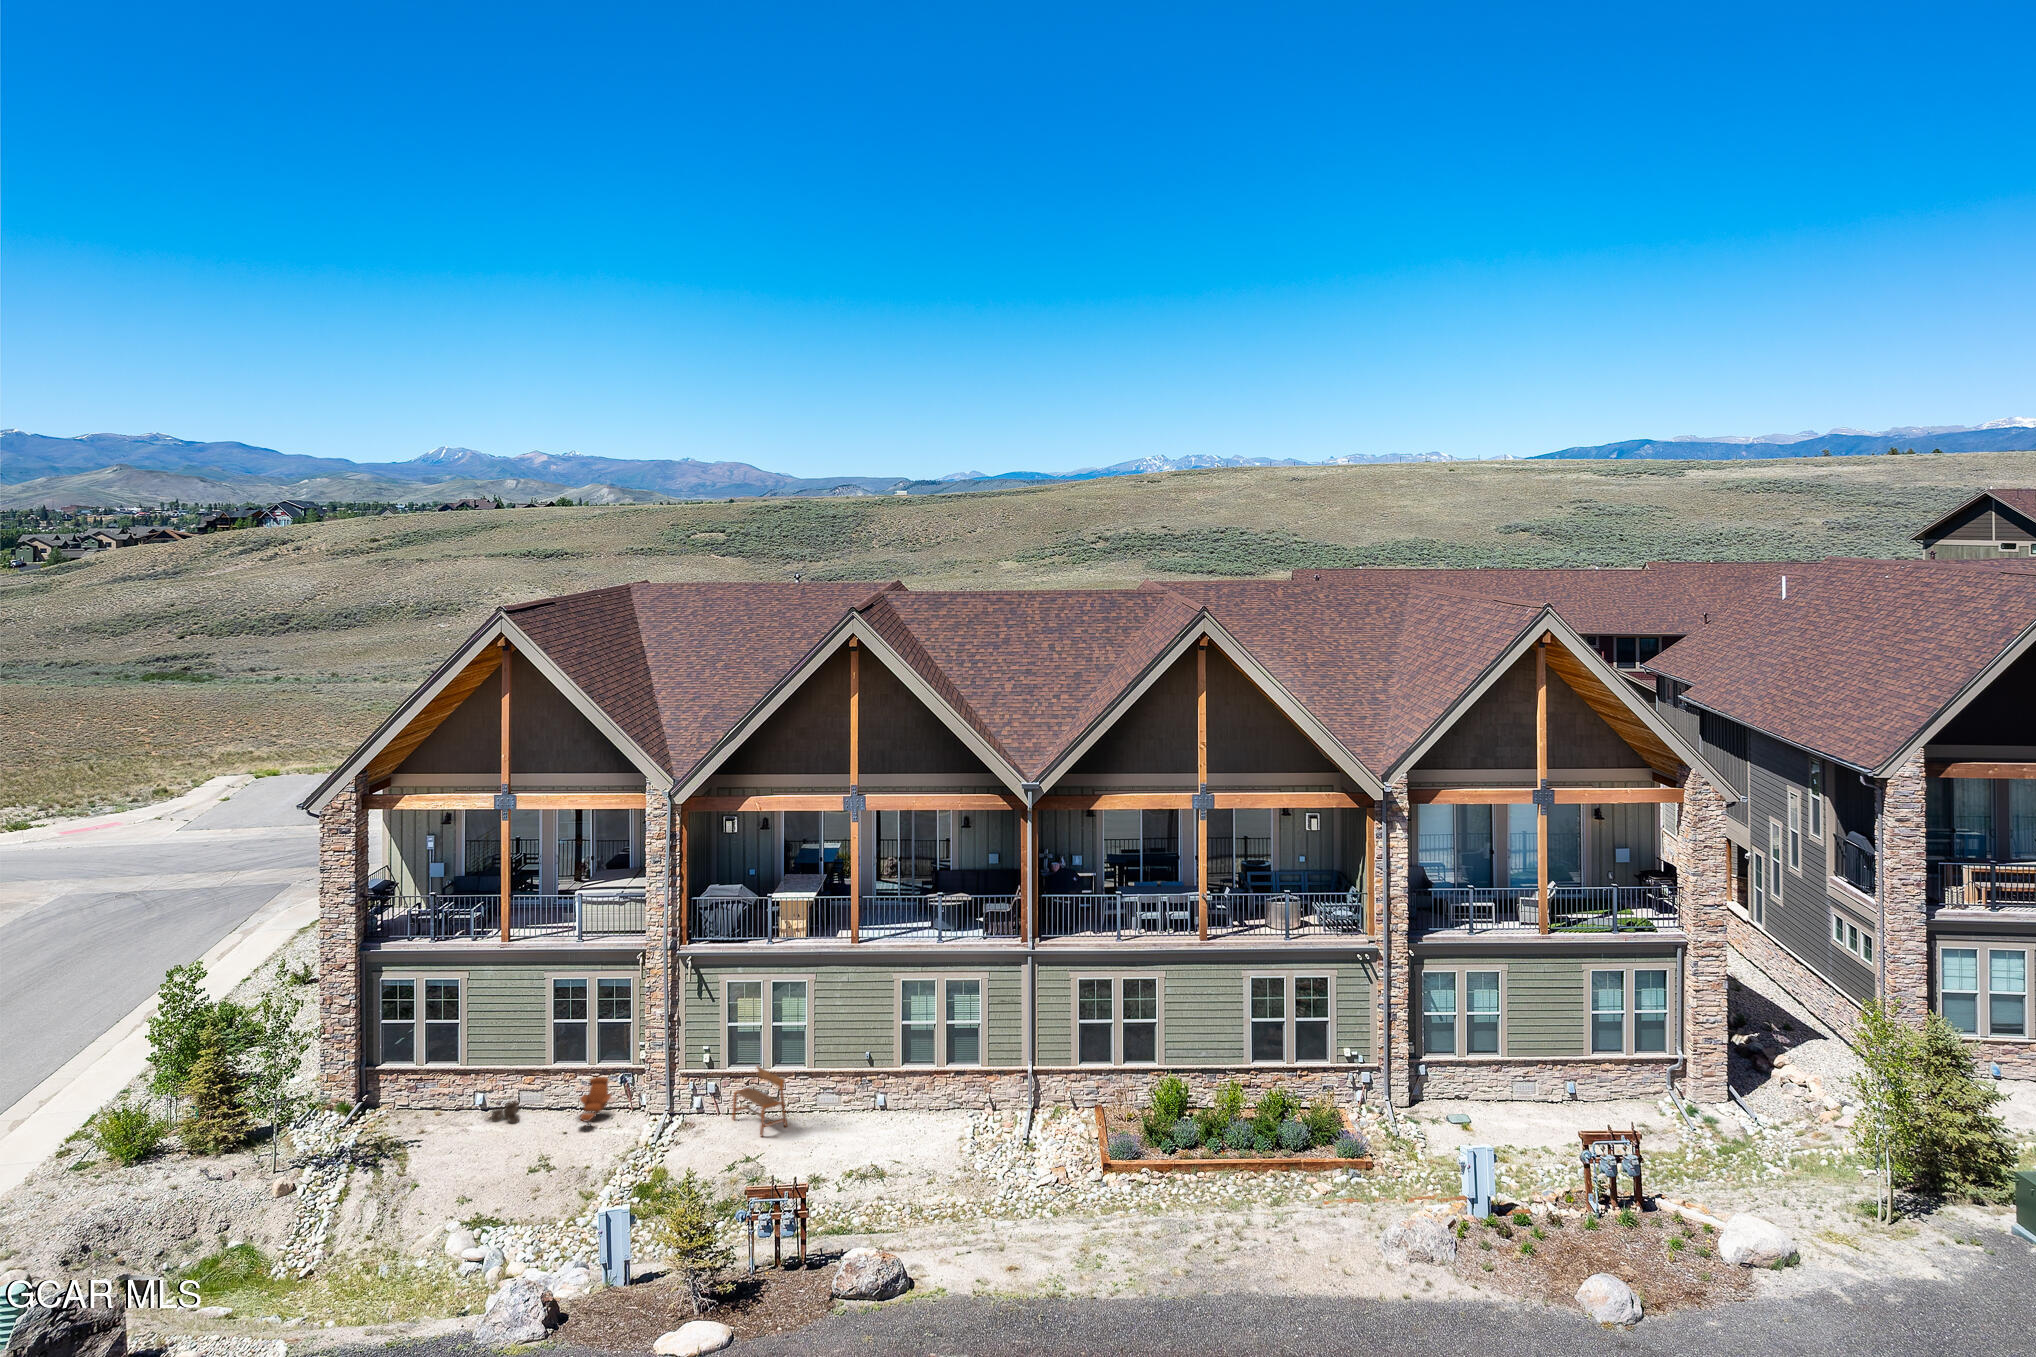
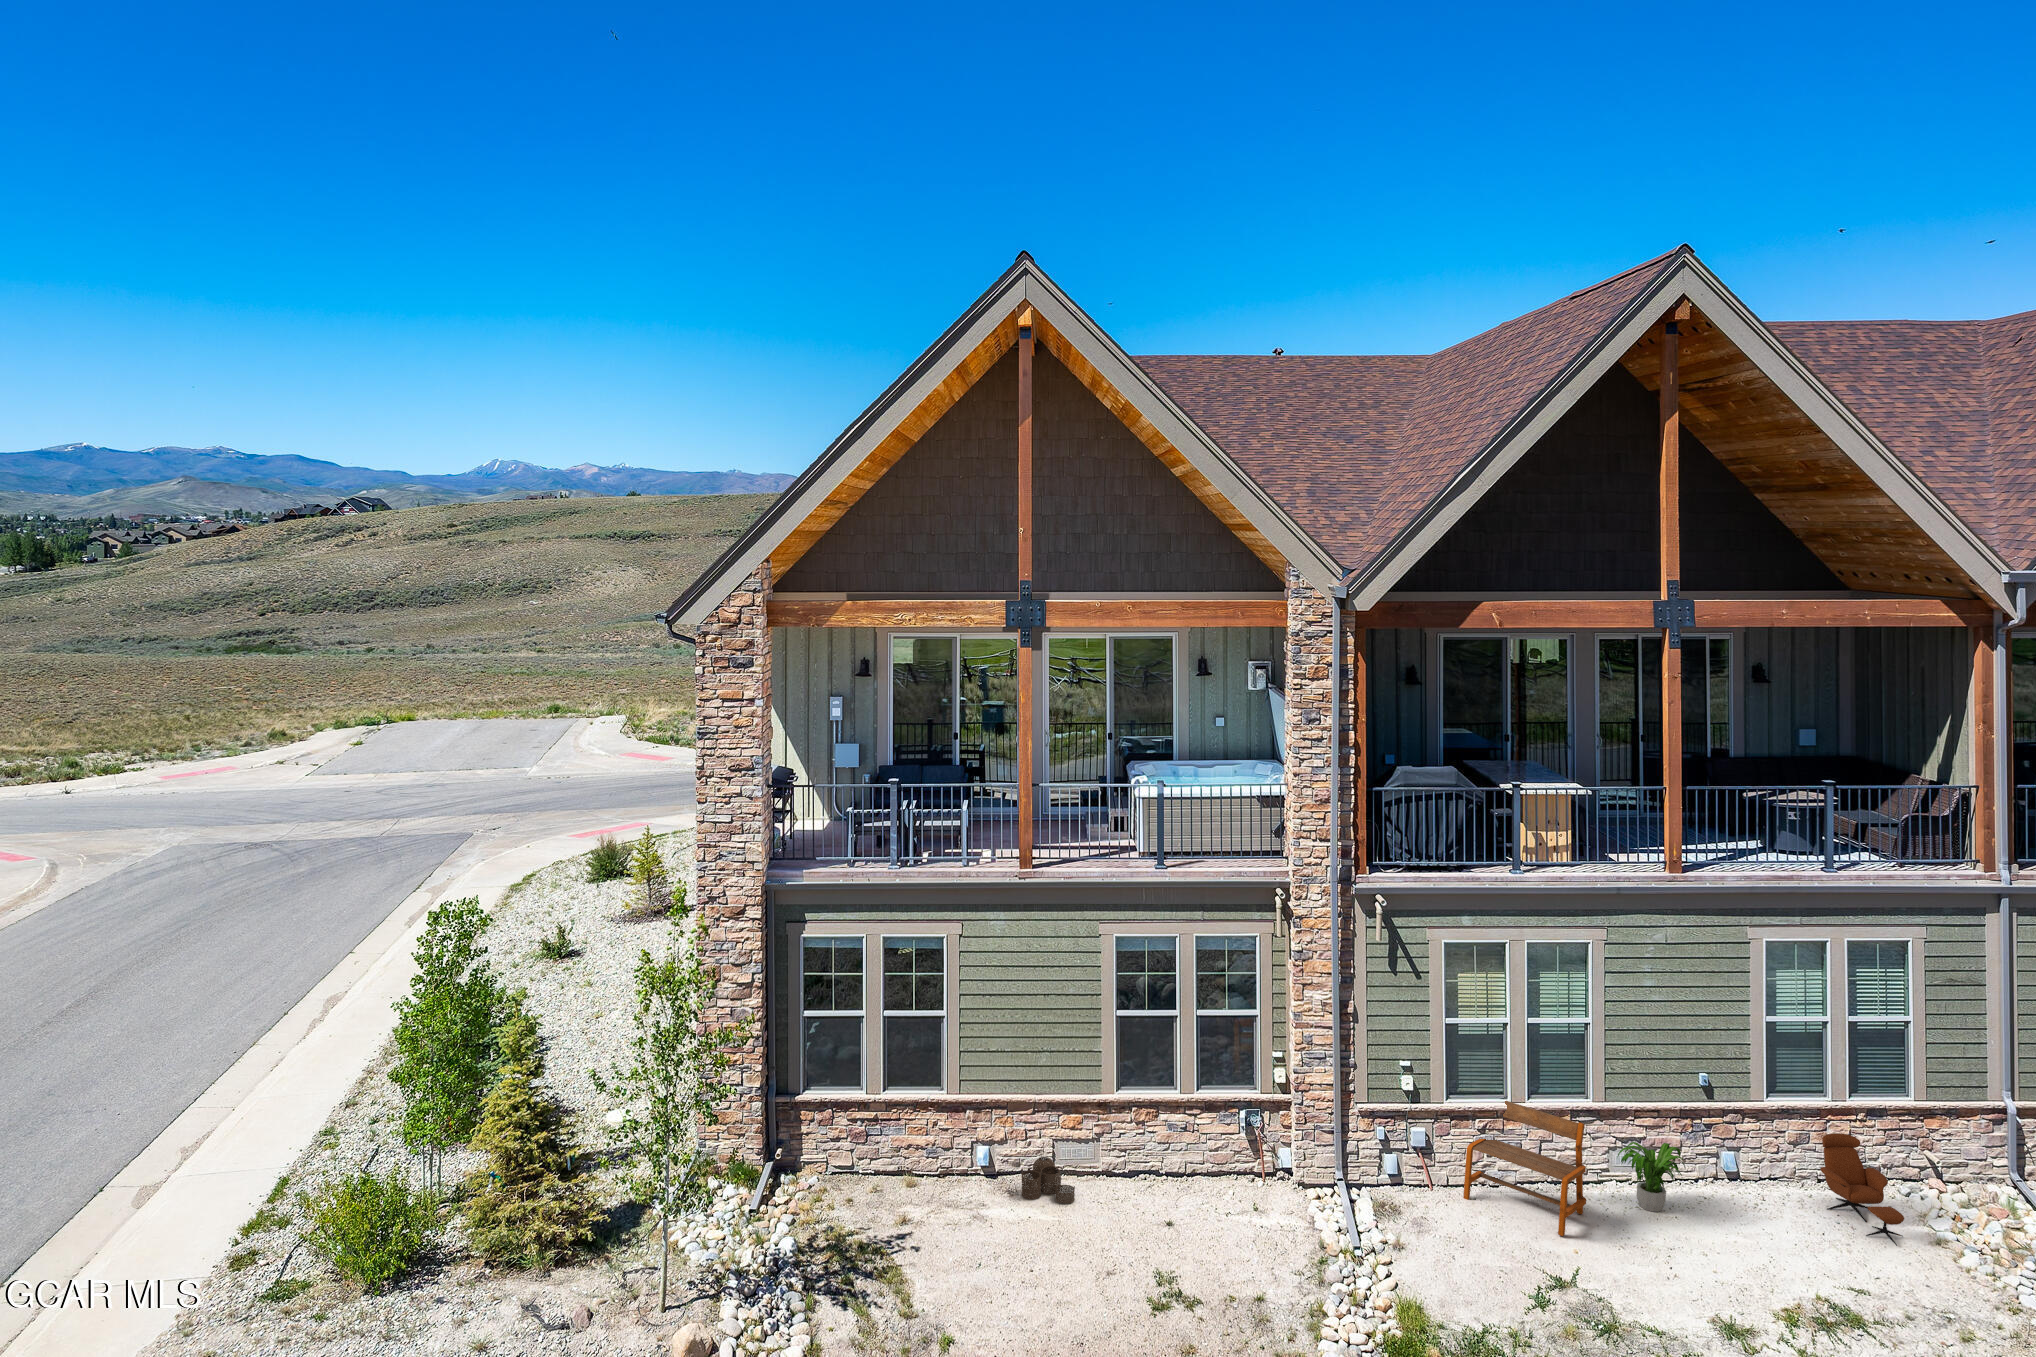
lounge chair: present [580,1077,611,1127] -> present [1821,1133,1904,1246]
potted plant: none [812,1089,848,1126] -> present [1618,1142,1685,1212]

